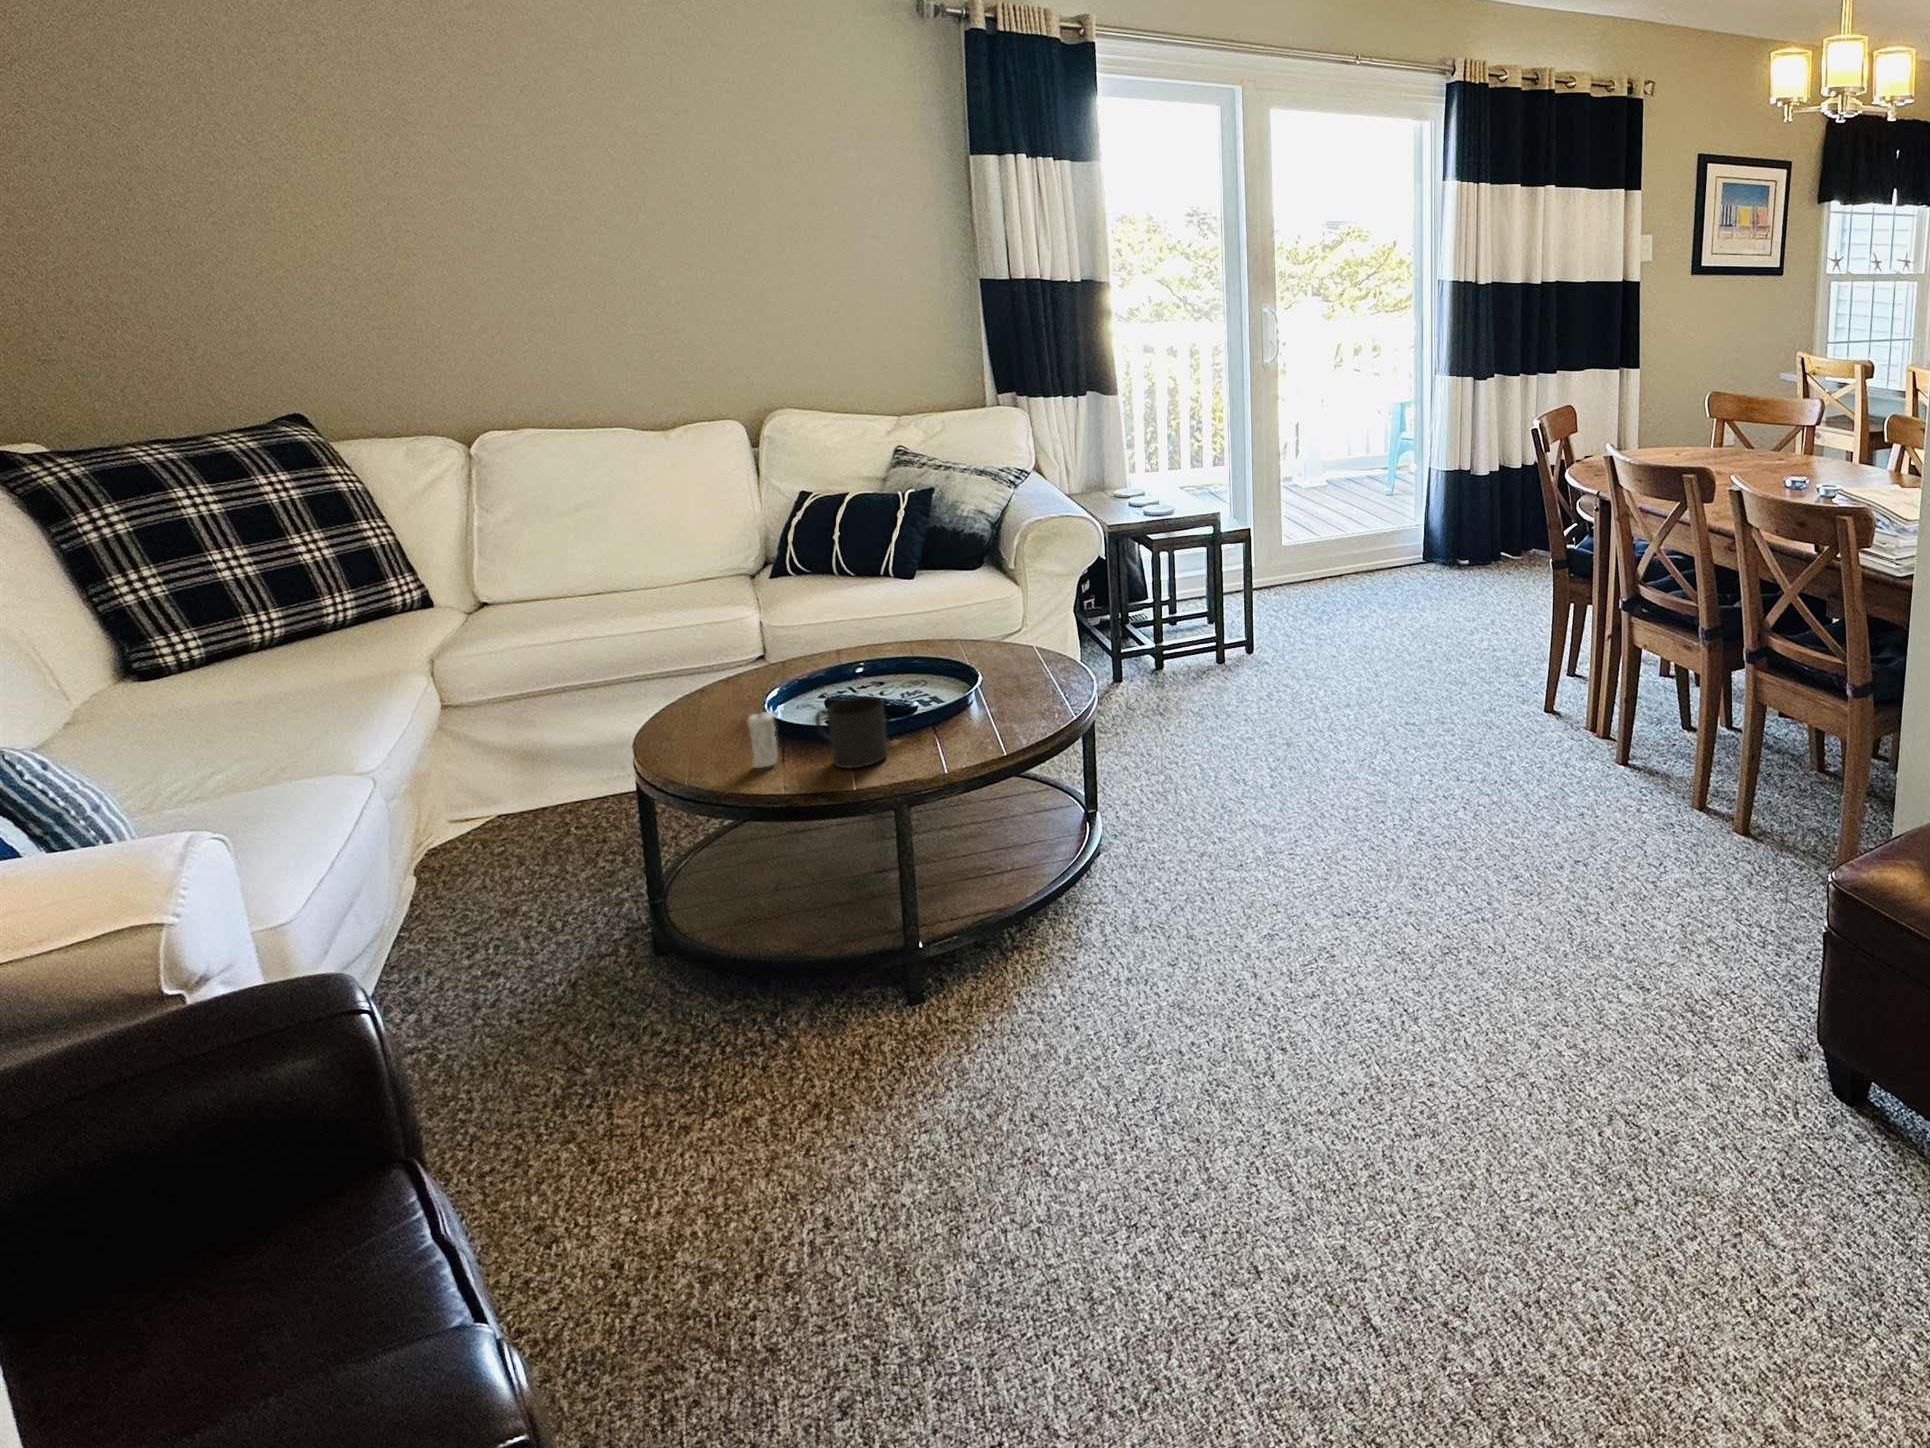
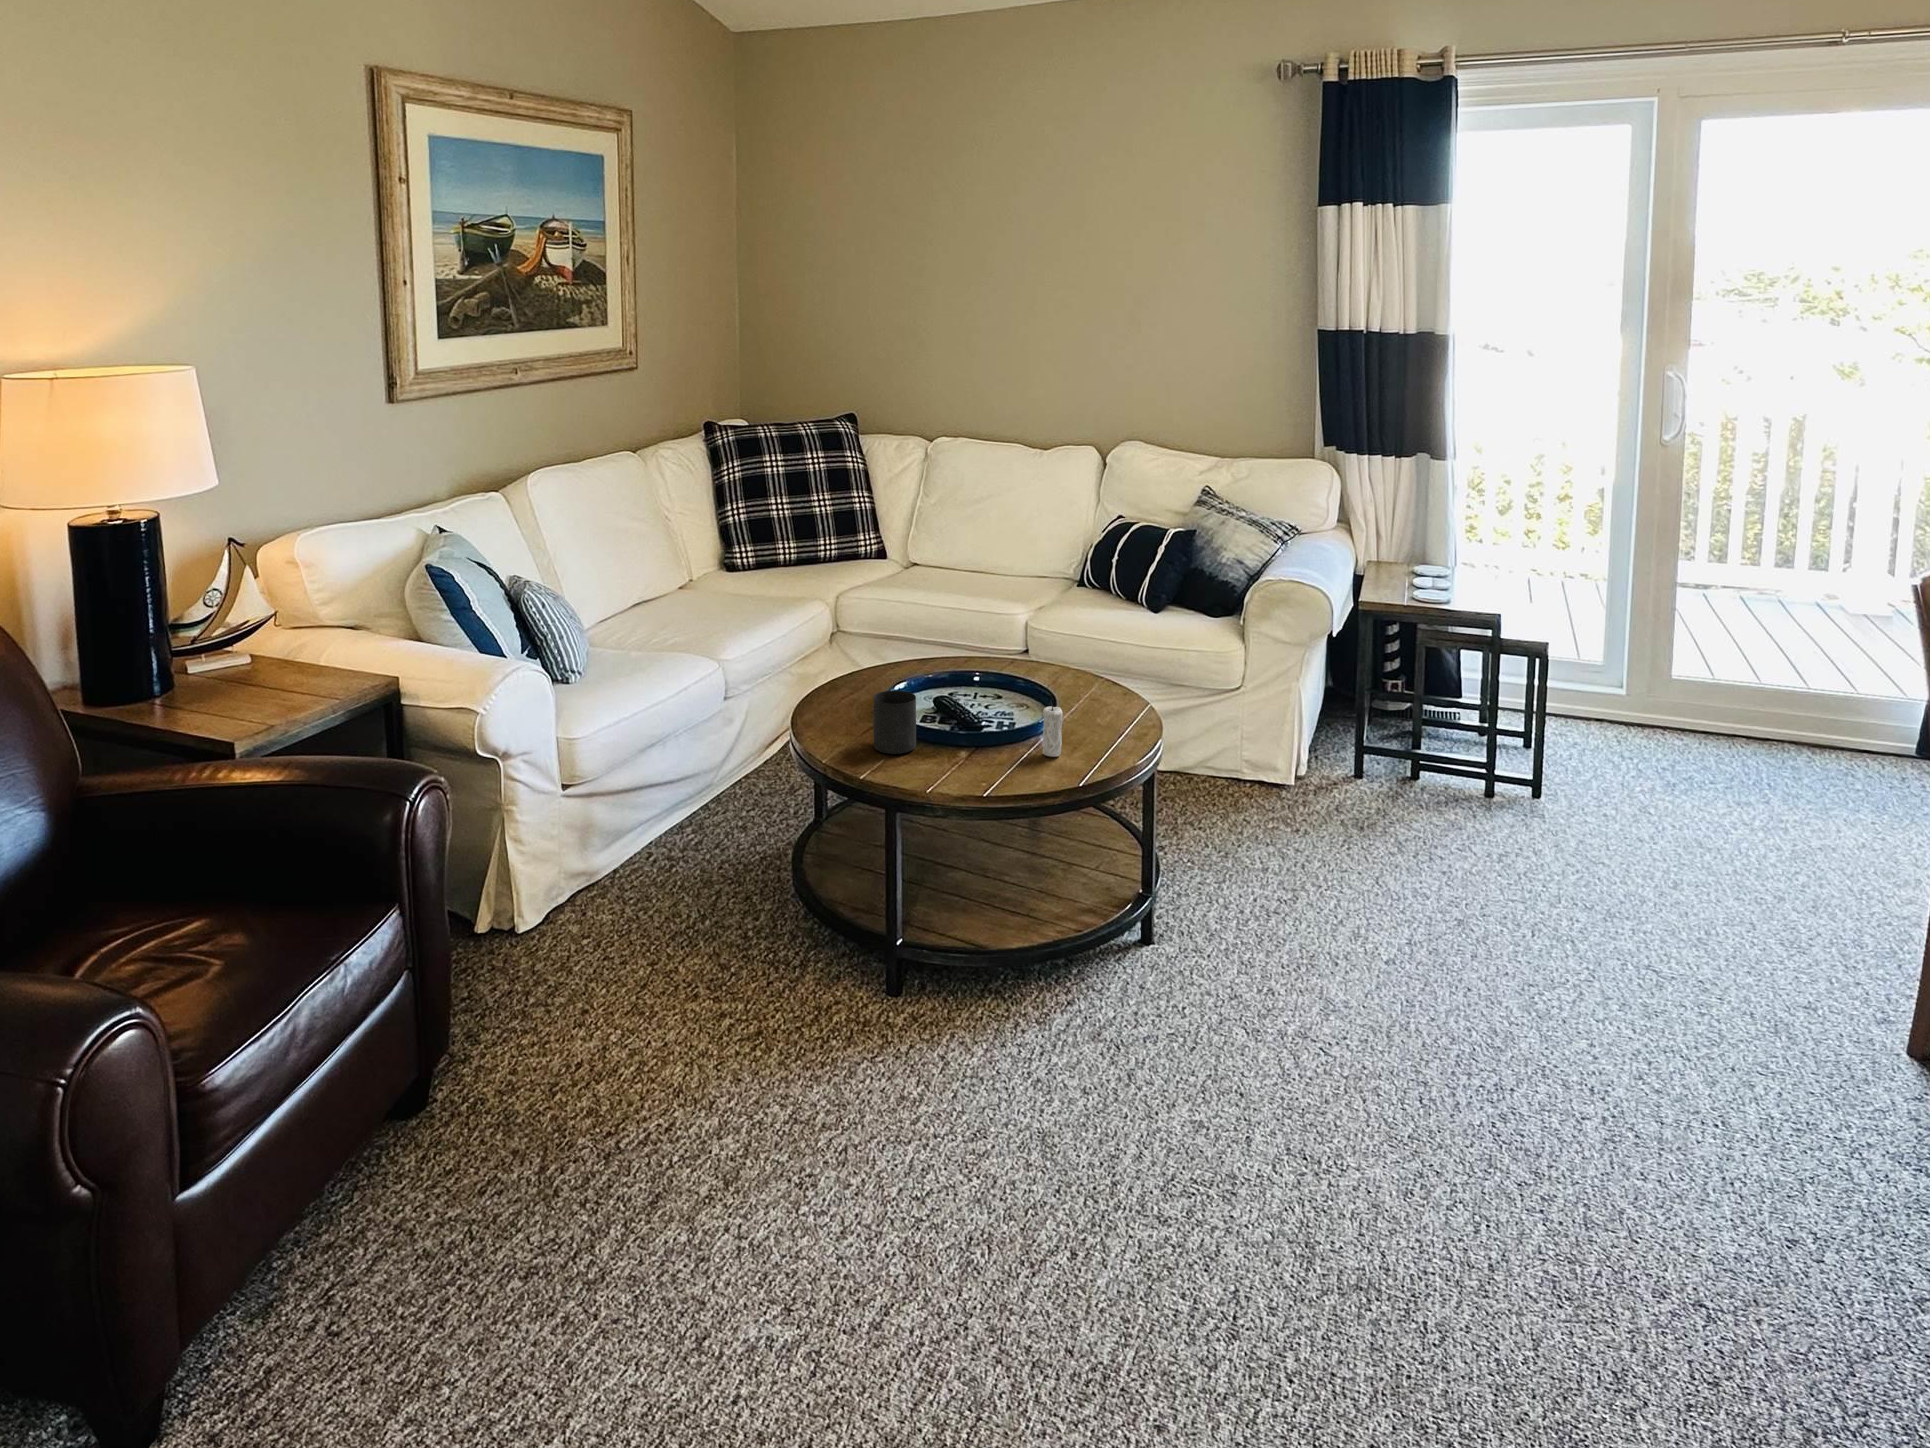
candle: present [748,712,778,768] -> present [1042,702,1063,757]

